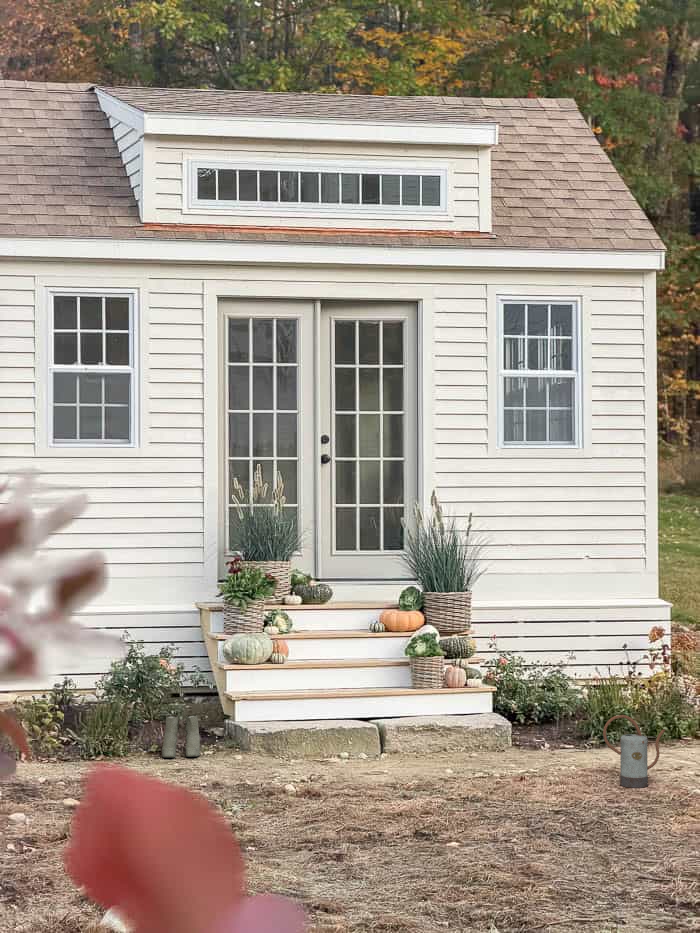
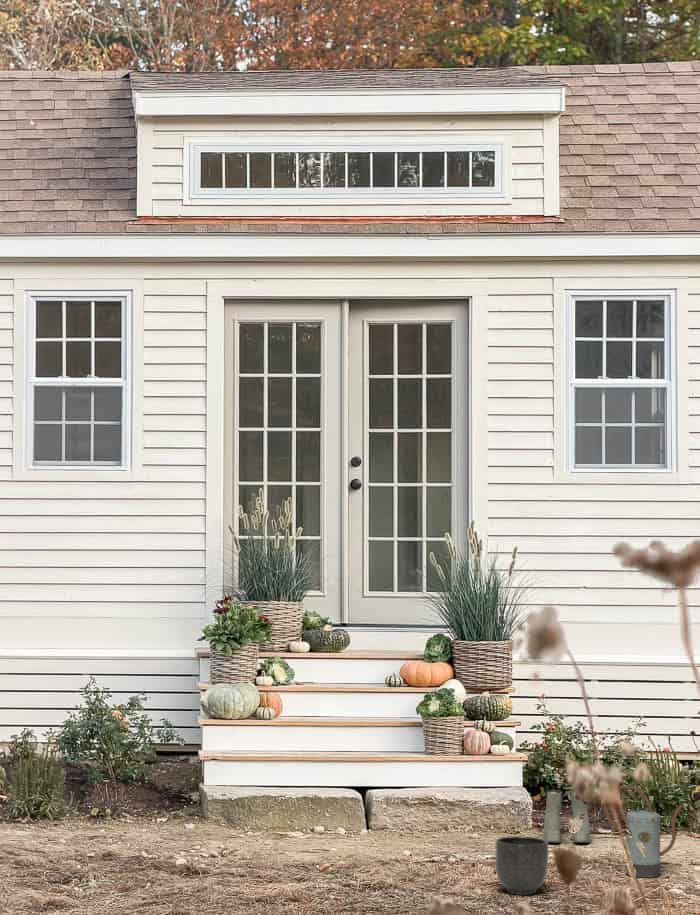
boots: present [162,714,200,758] -> present [543,790,590,843]
planter: none [534,761,577,808] -> present [496,836,548,895]

